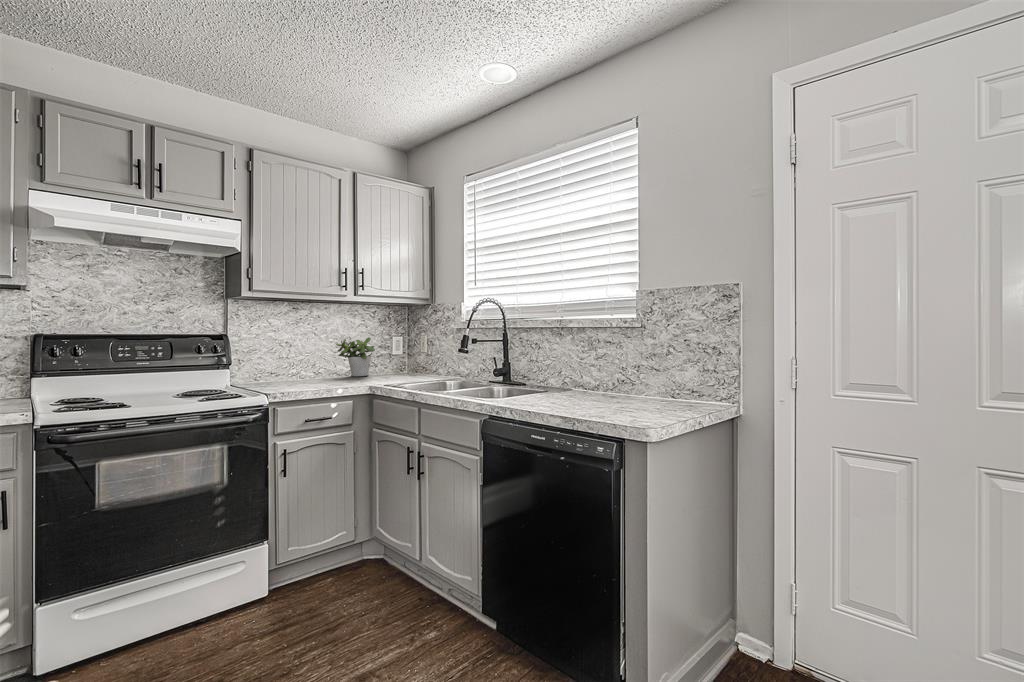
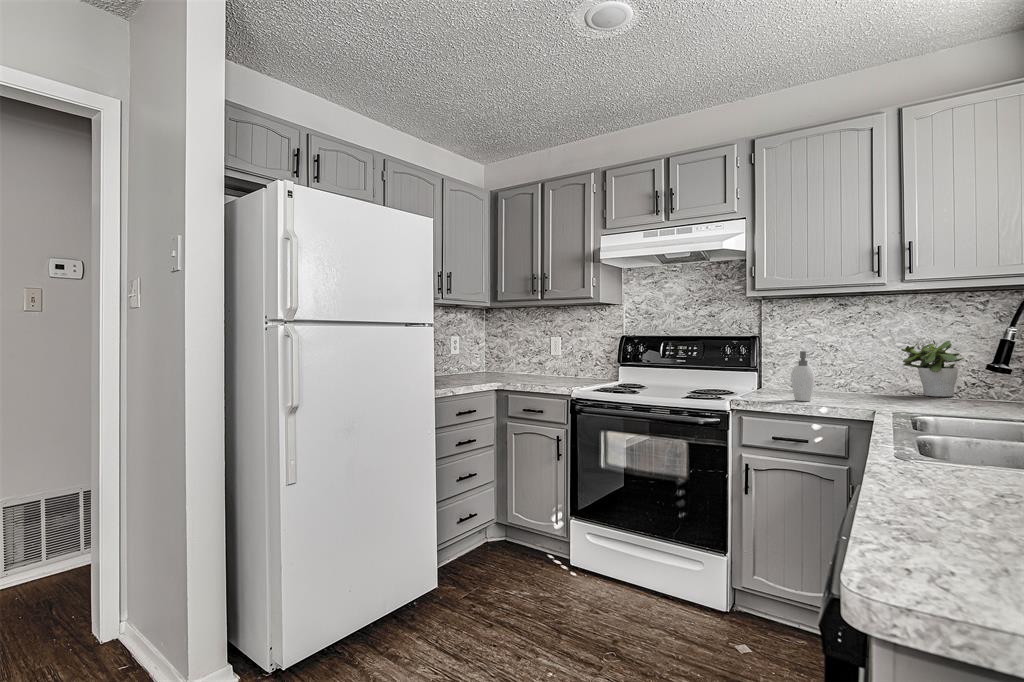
soap dispenser: none [296,346,322,388] -> present [791,351,815,401]

